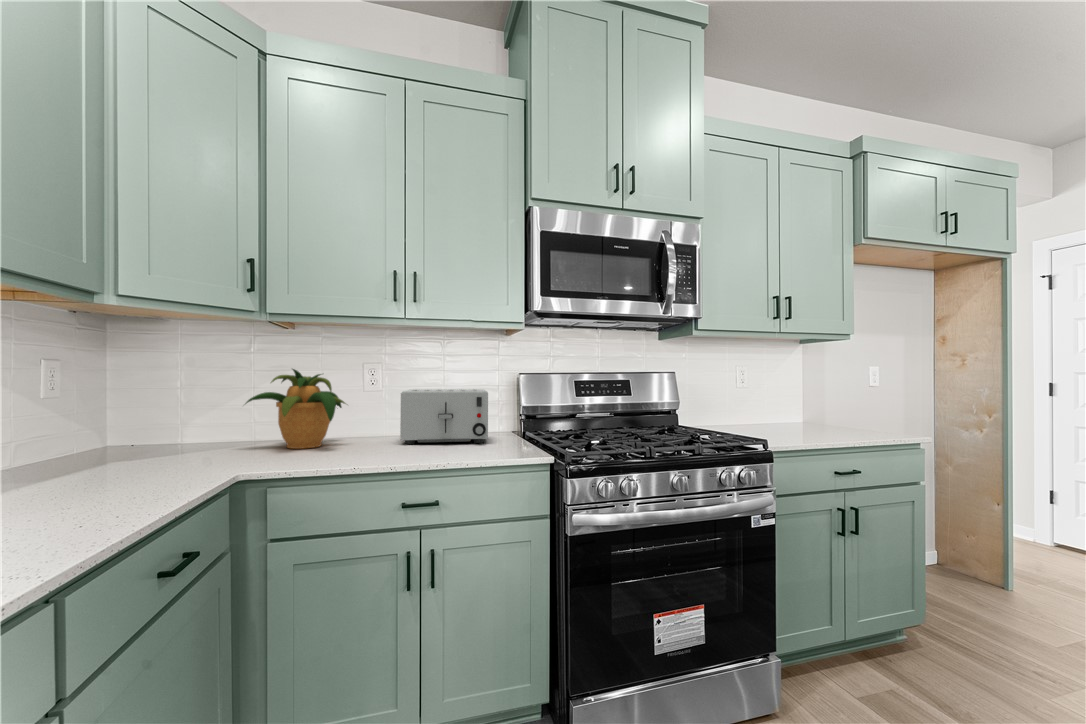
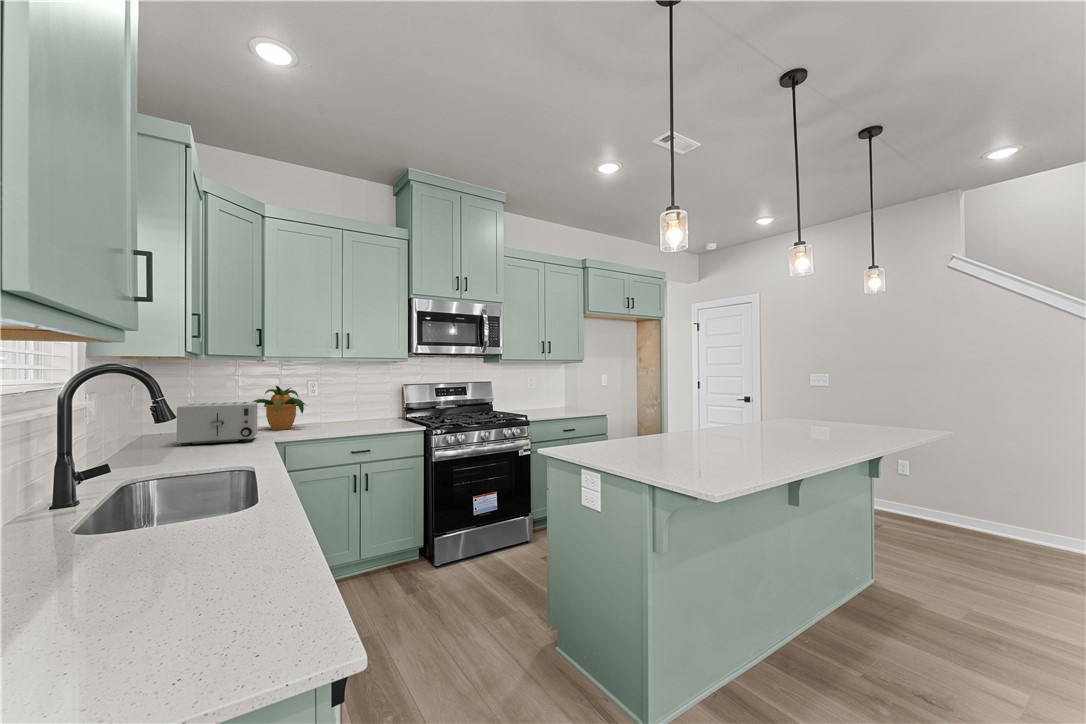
toaster: present [400,389,488,444] -> present [177,402,257,446]

